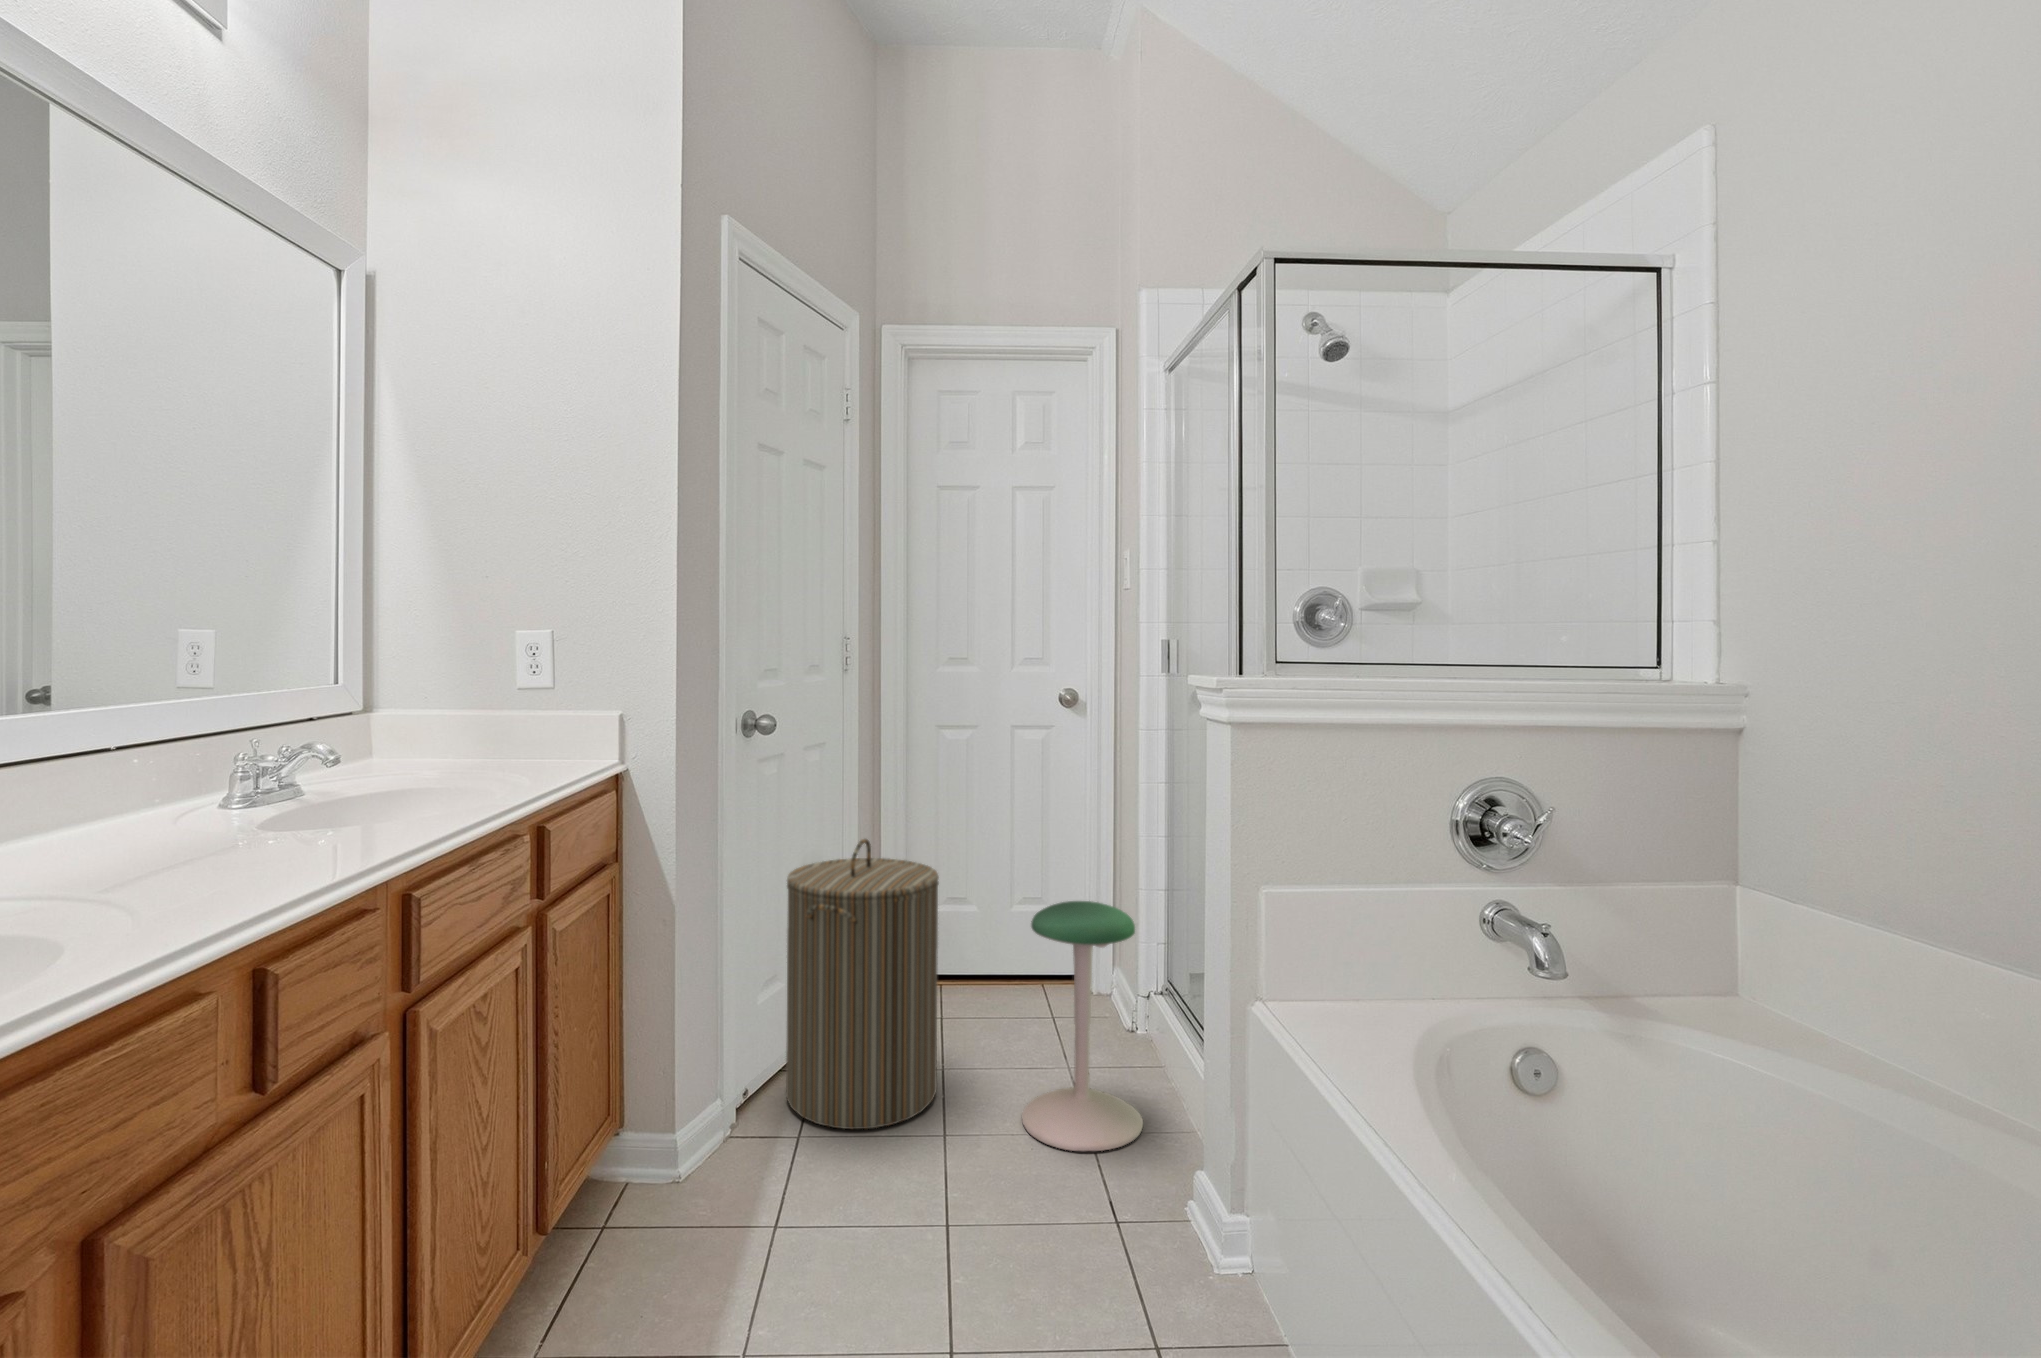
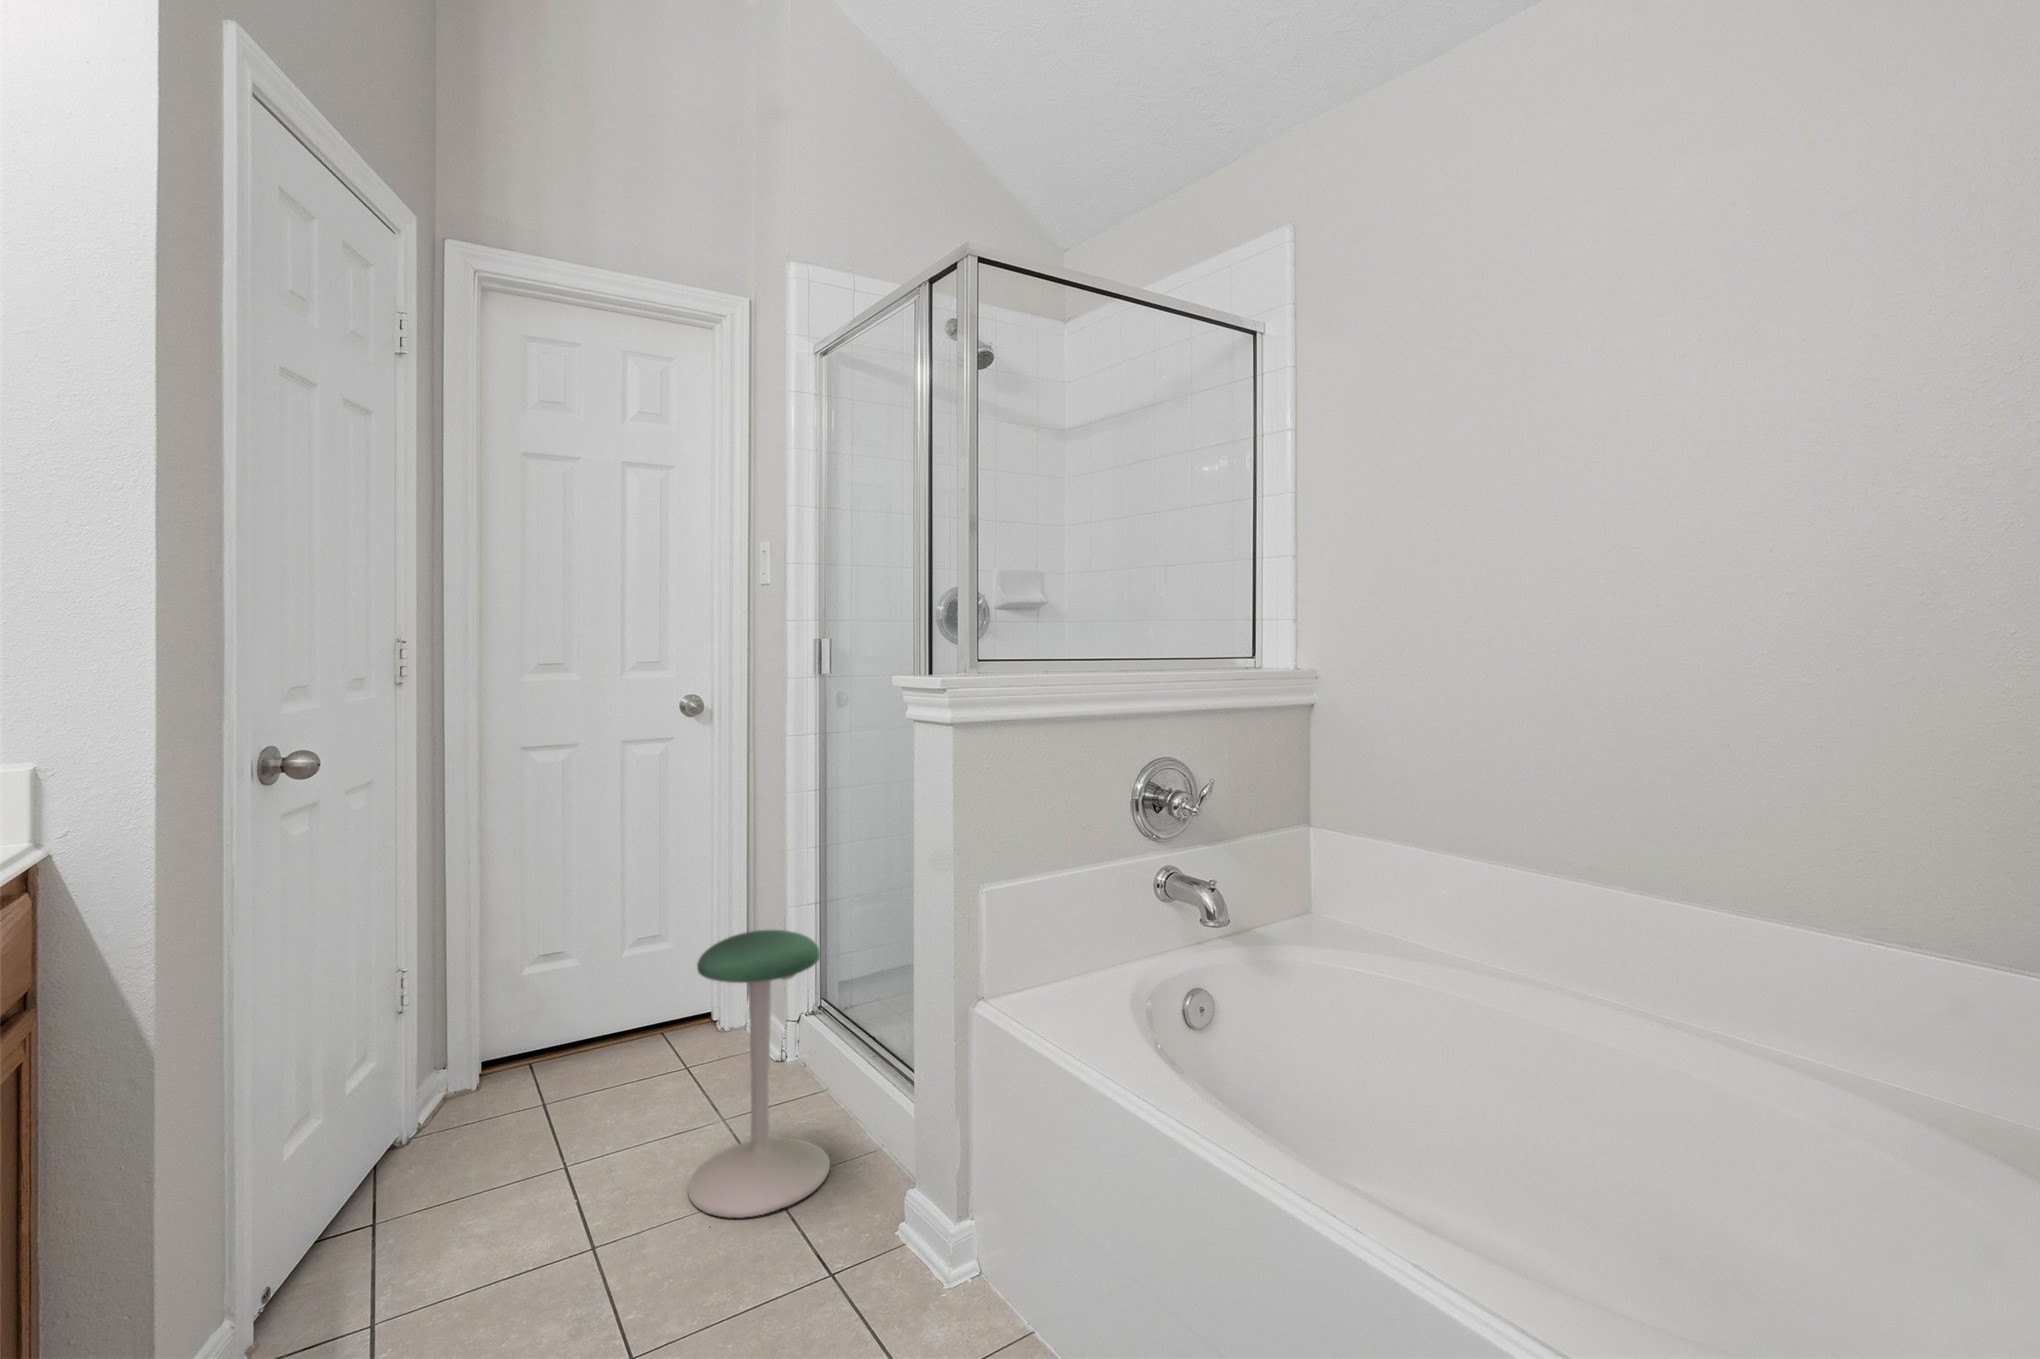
laundry hamper: present [786,839,939,1129] -> none [332,900,570,1299]

